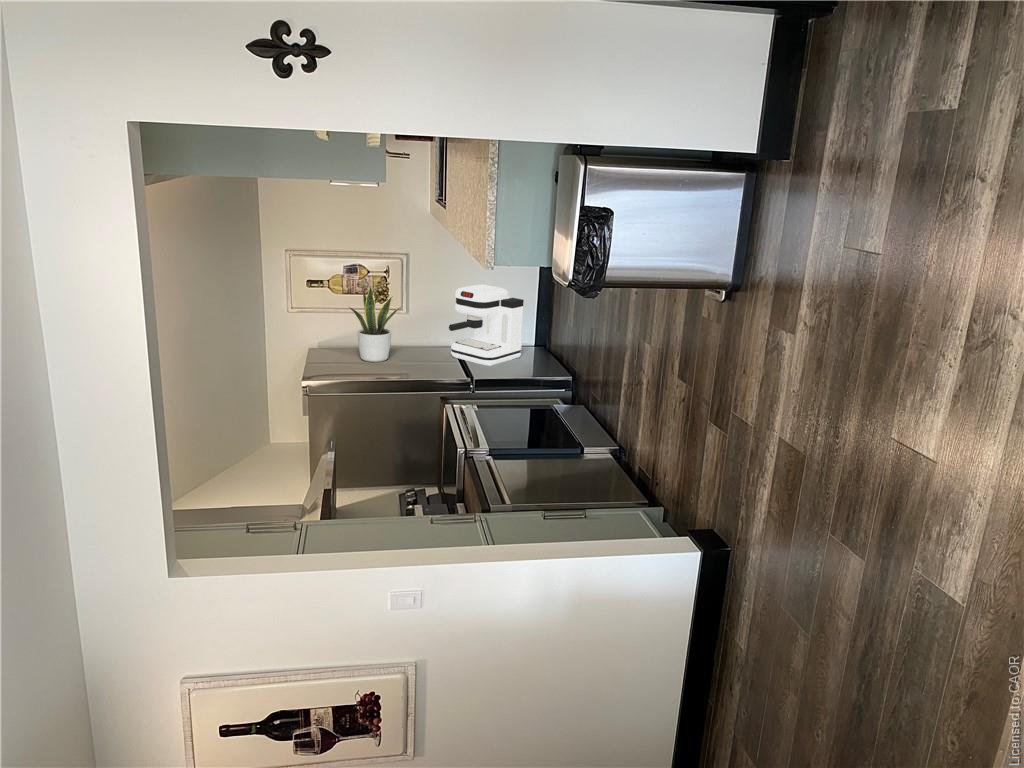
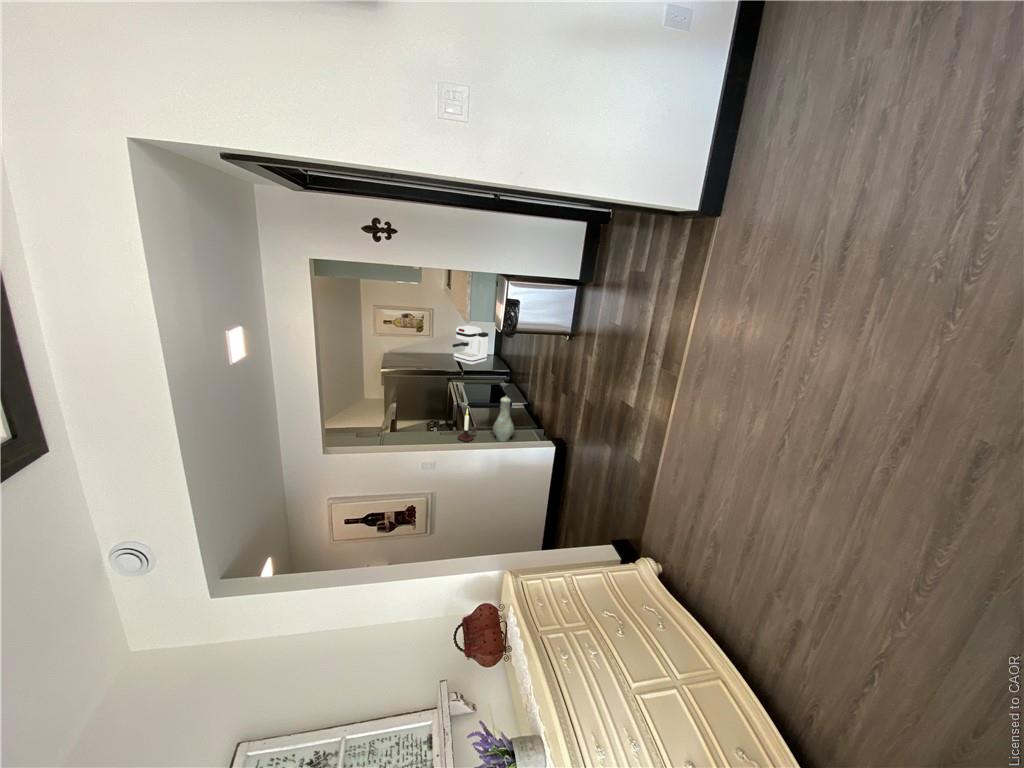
potted plant: present [349,286,400,362] -> none [404,324,431,361]
vase: none [553,433,601,538] -> present [493,396,514,441]
candle: none [473,463,514,539] -> present [458,409,476,441]

